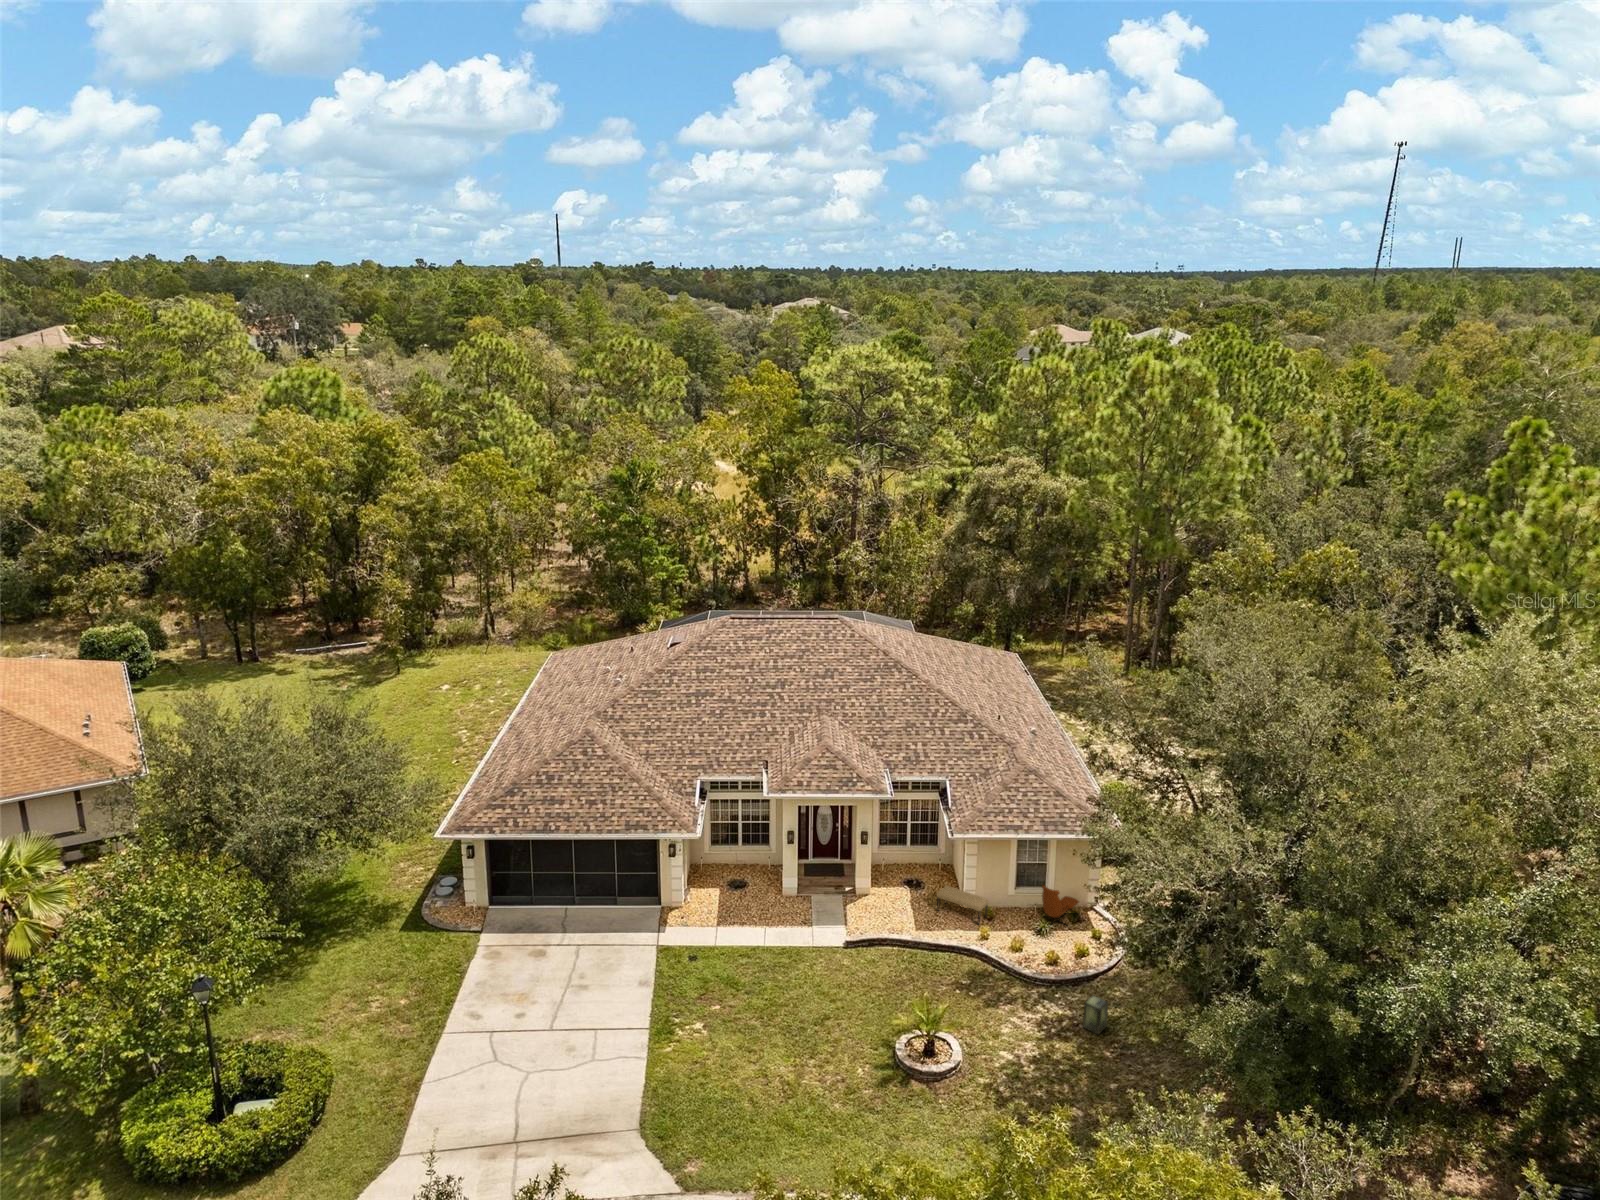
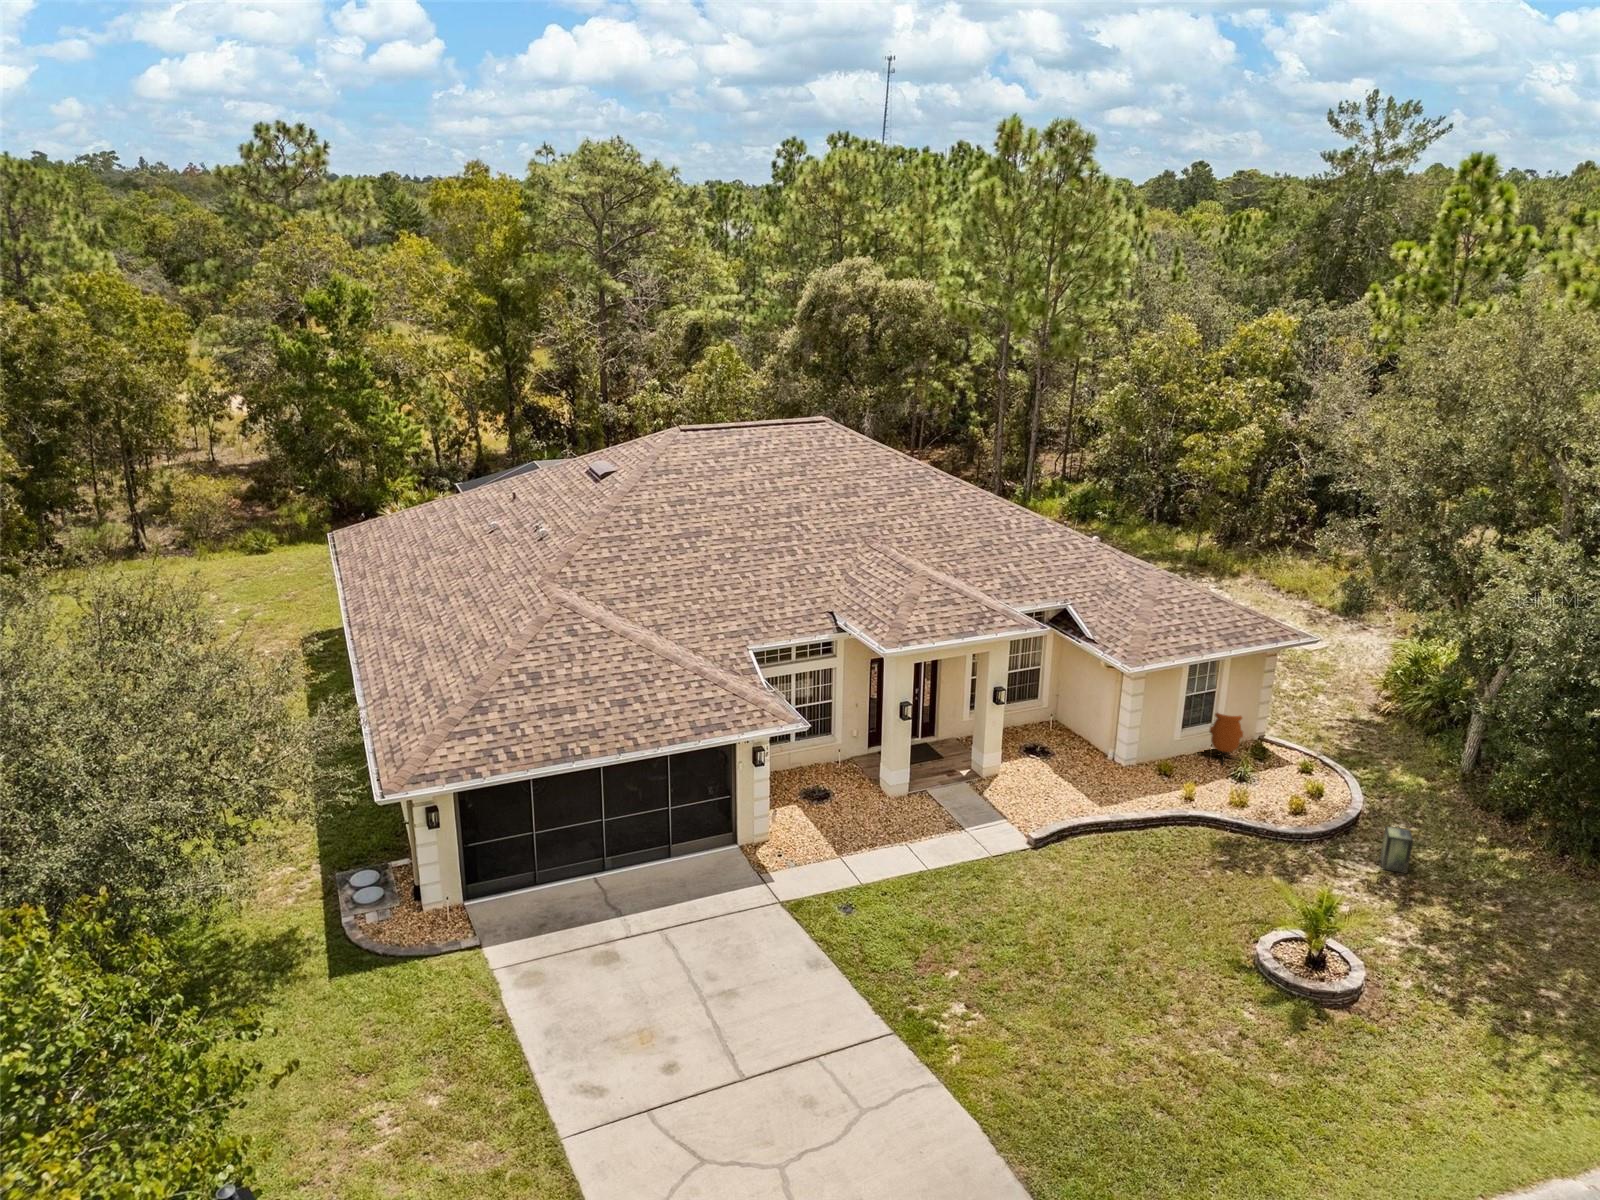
bench: present [937,886,989,924] -> none [1083,740,1151,780]

